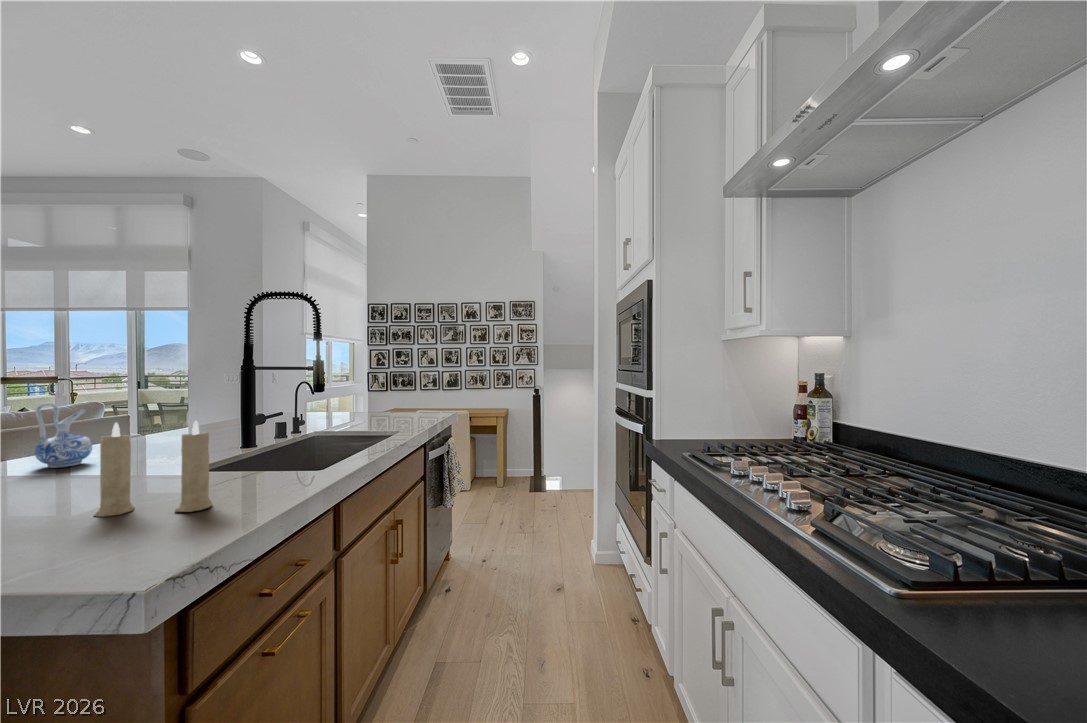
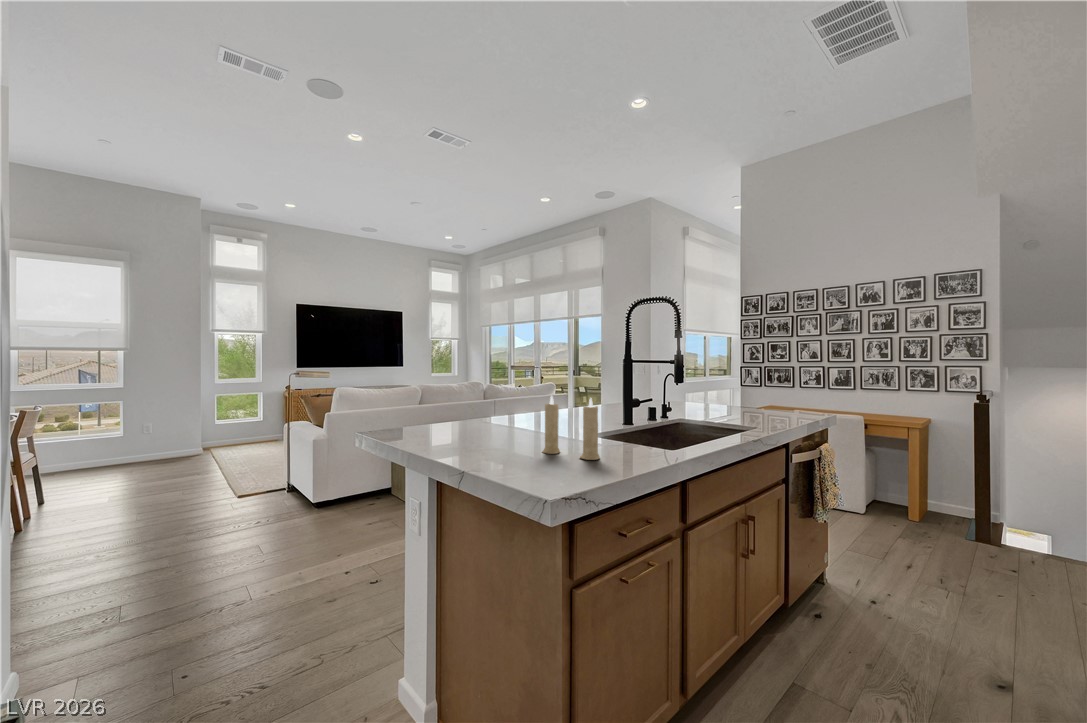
ceramic pitcher: present [35,402,92,468] -> none [517,382,541,423]

